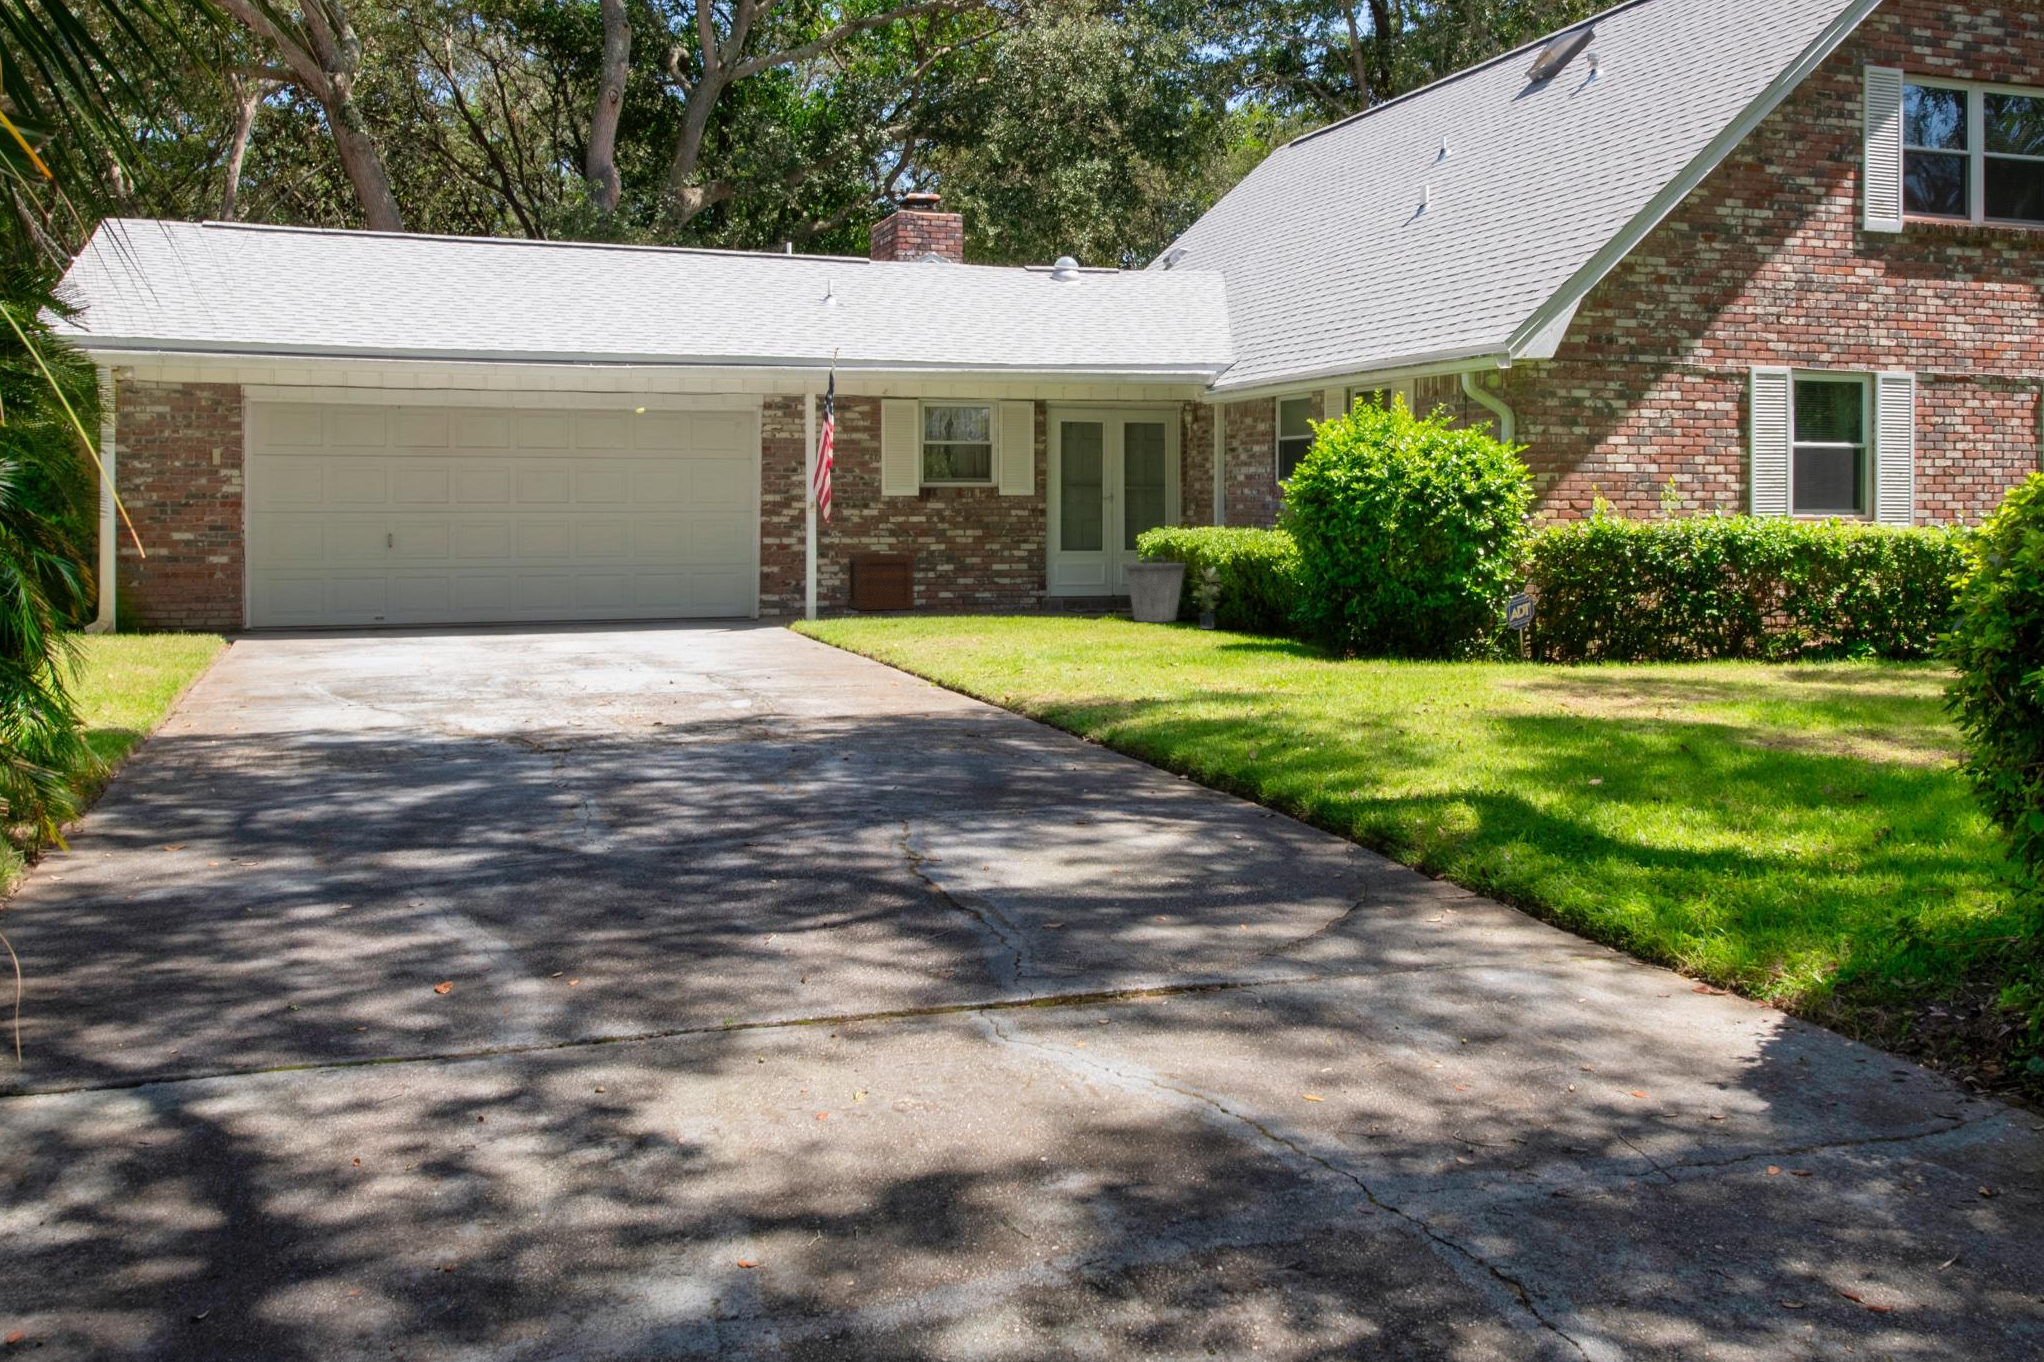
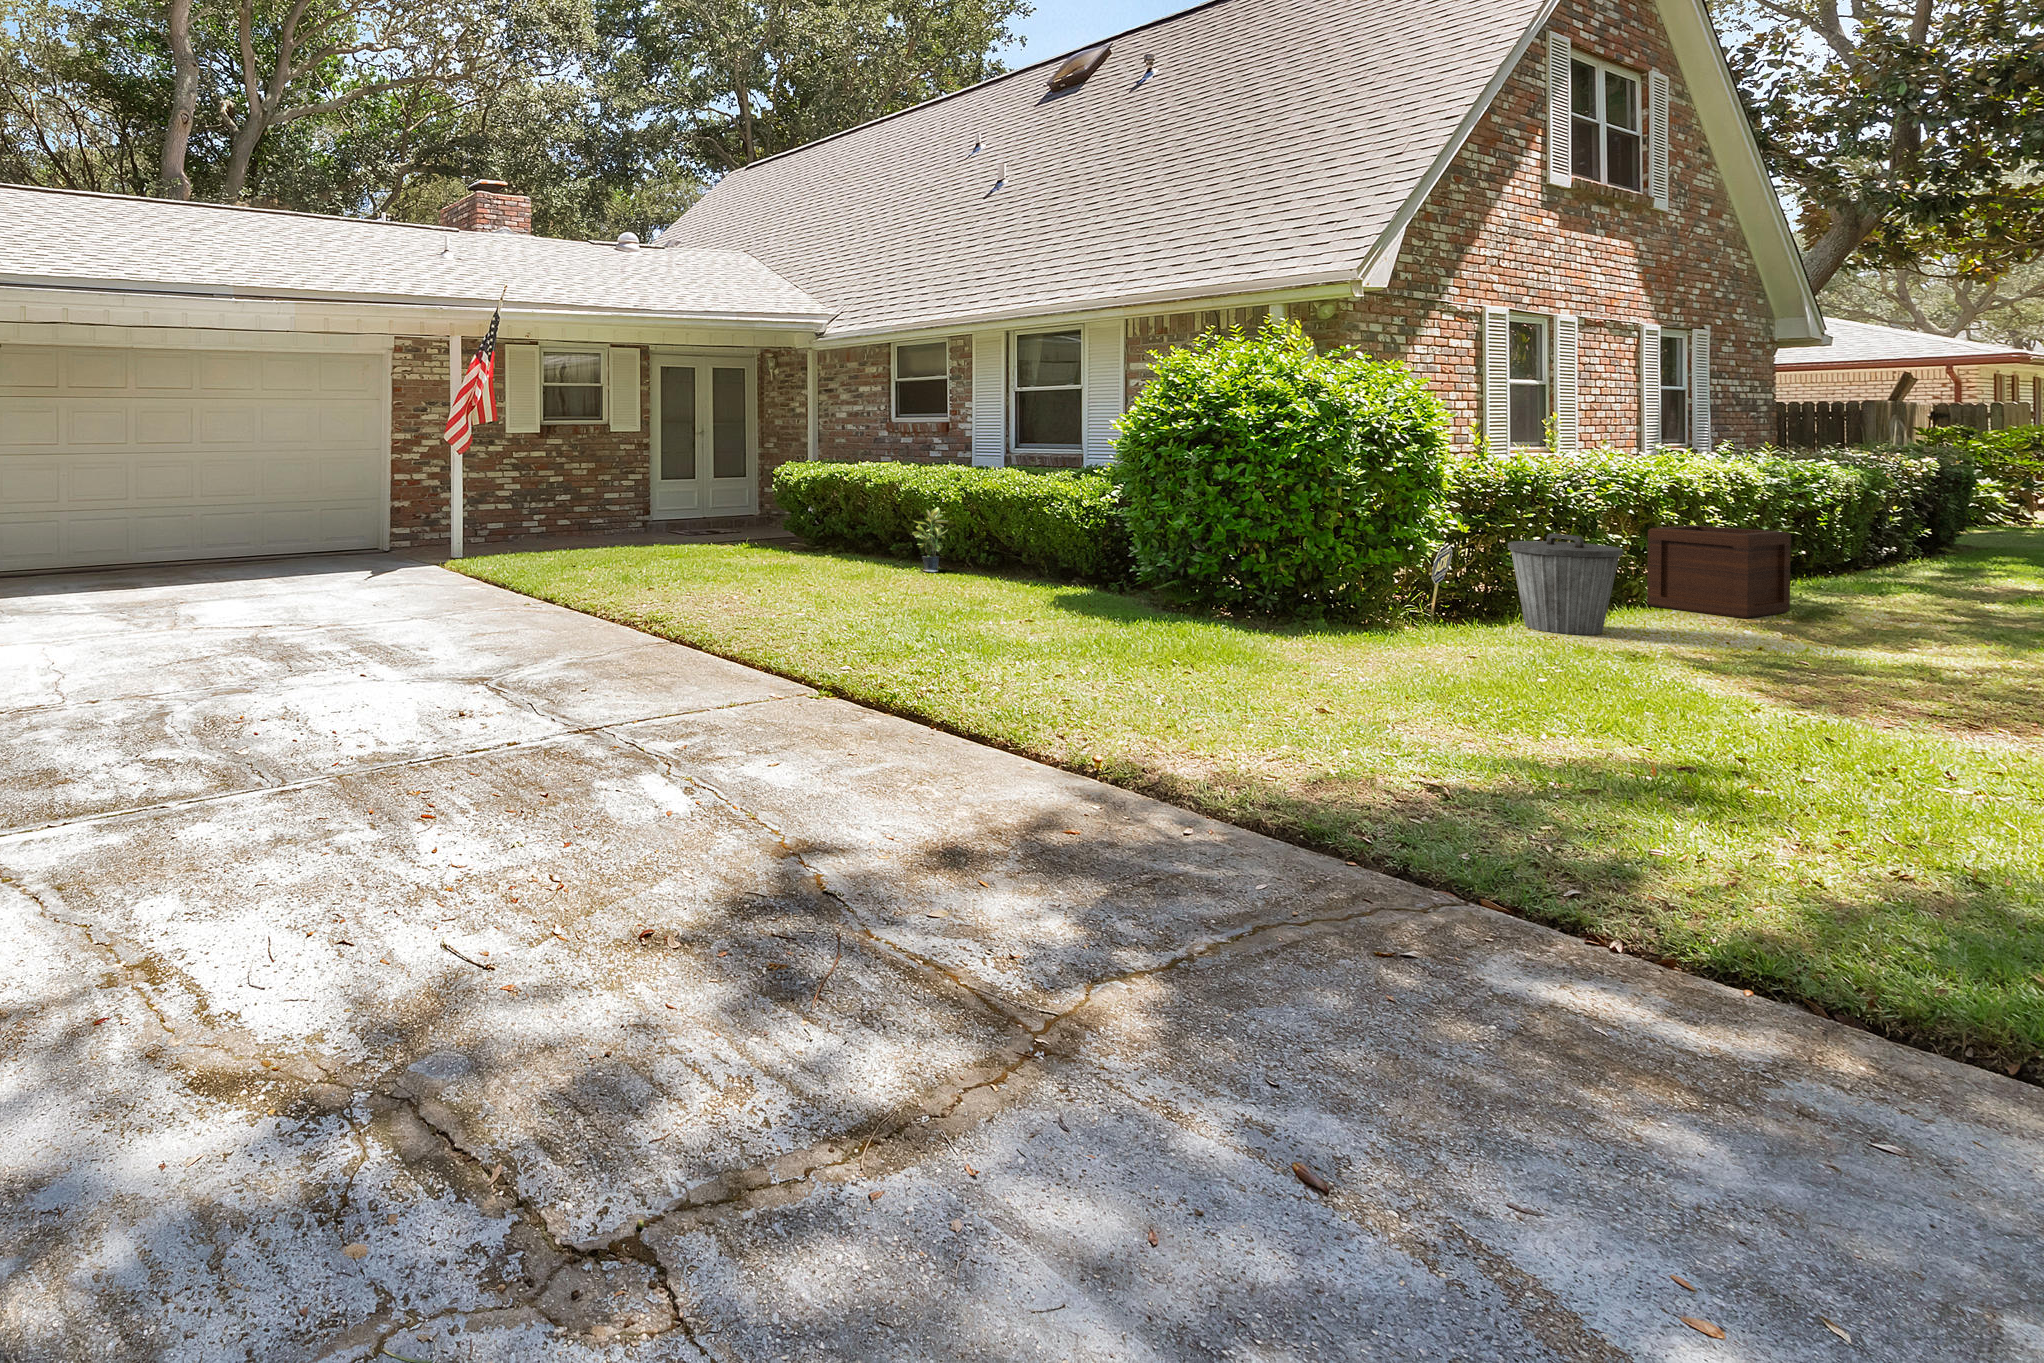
wooden crate: present [848,553,915,611] -> present [1647,525,1791,618]
trash can: present [1125,556,1186,622] -> present [1508,534,1623,635]

